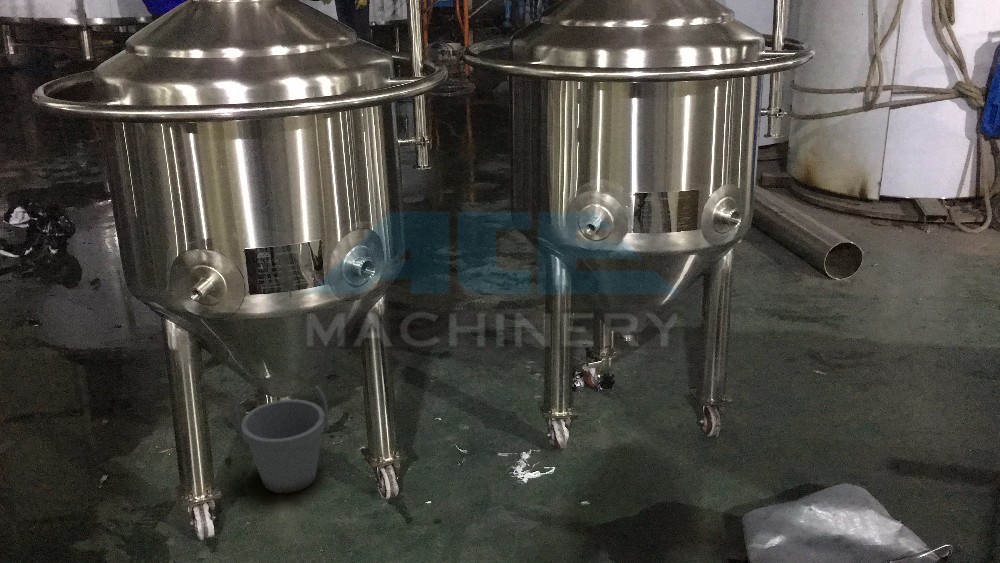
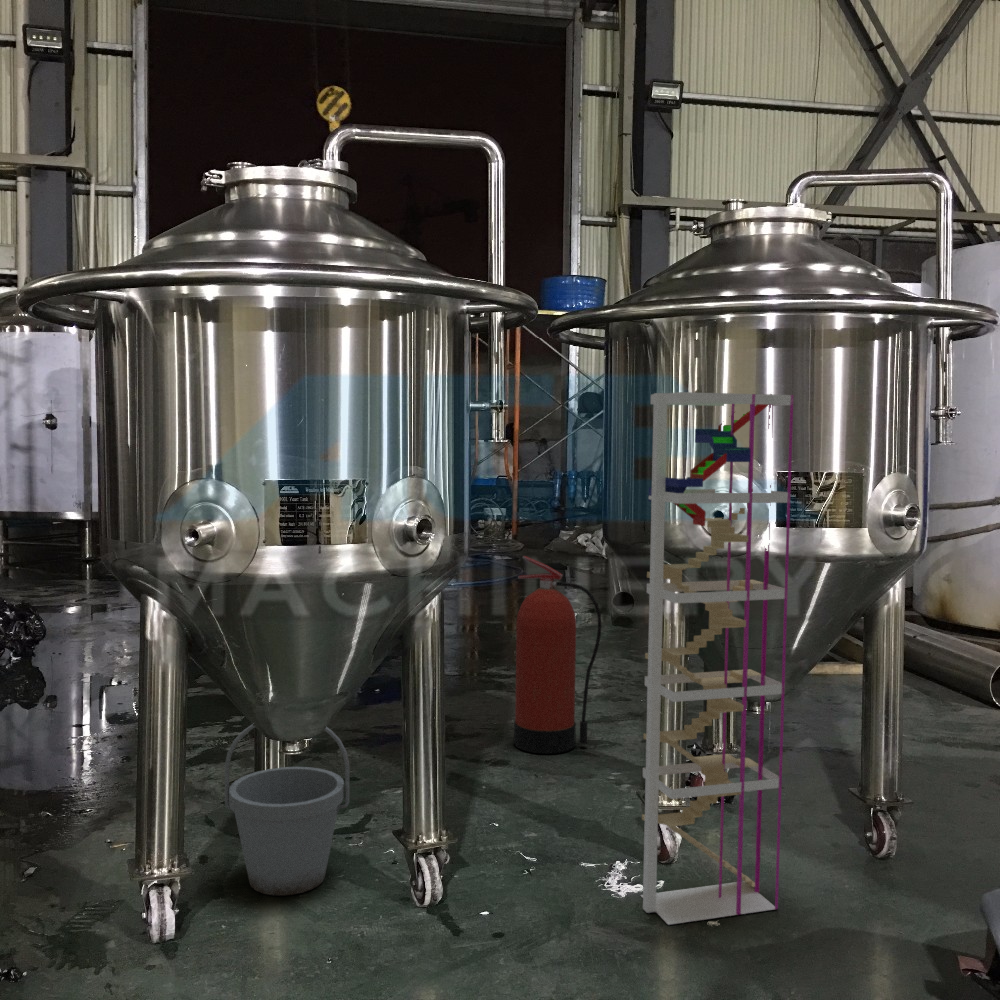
shelving unit: none [537,129,651,505] -> present [641,392,793,925]
fire extinguisher: none [451,198,518,348] -> present [514,556,601,754]

